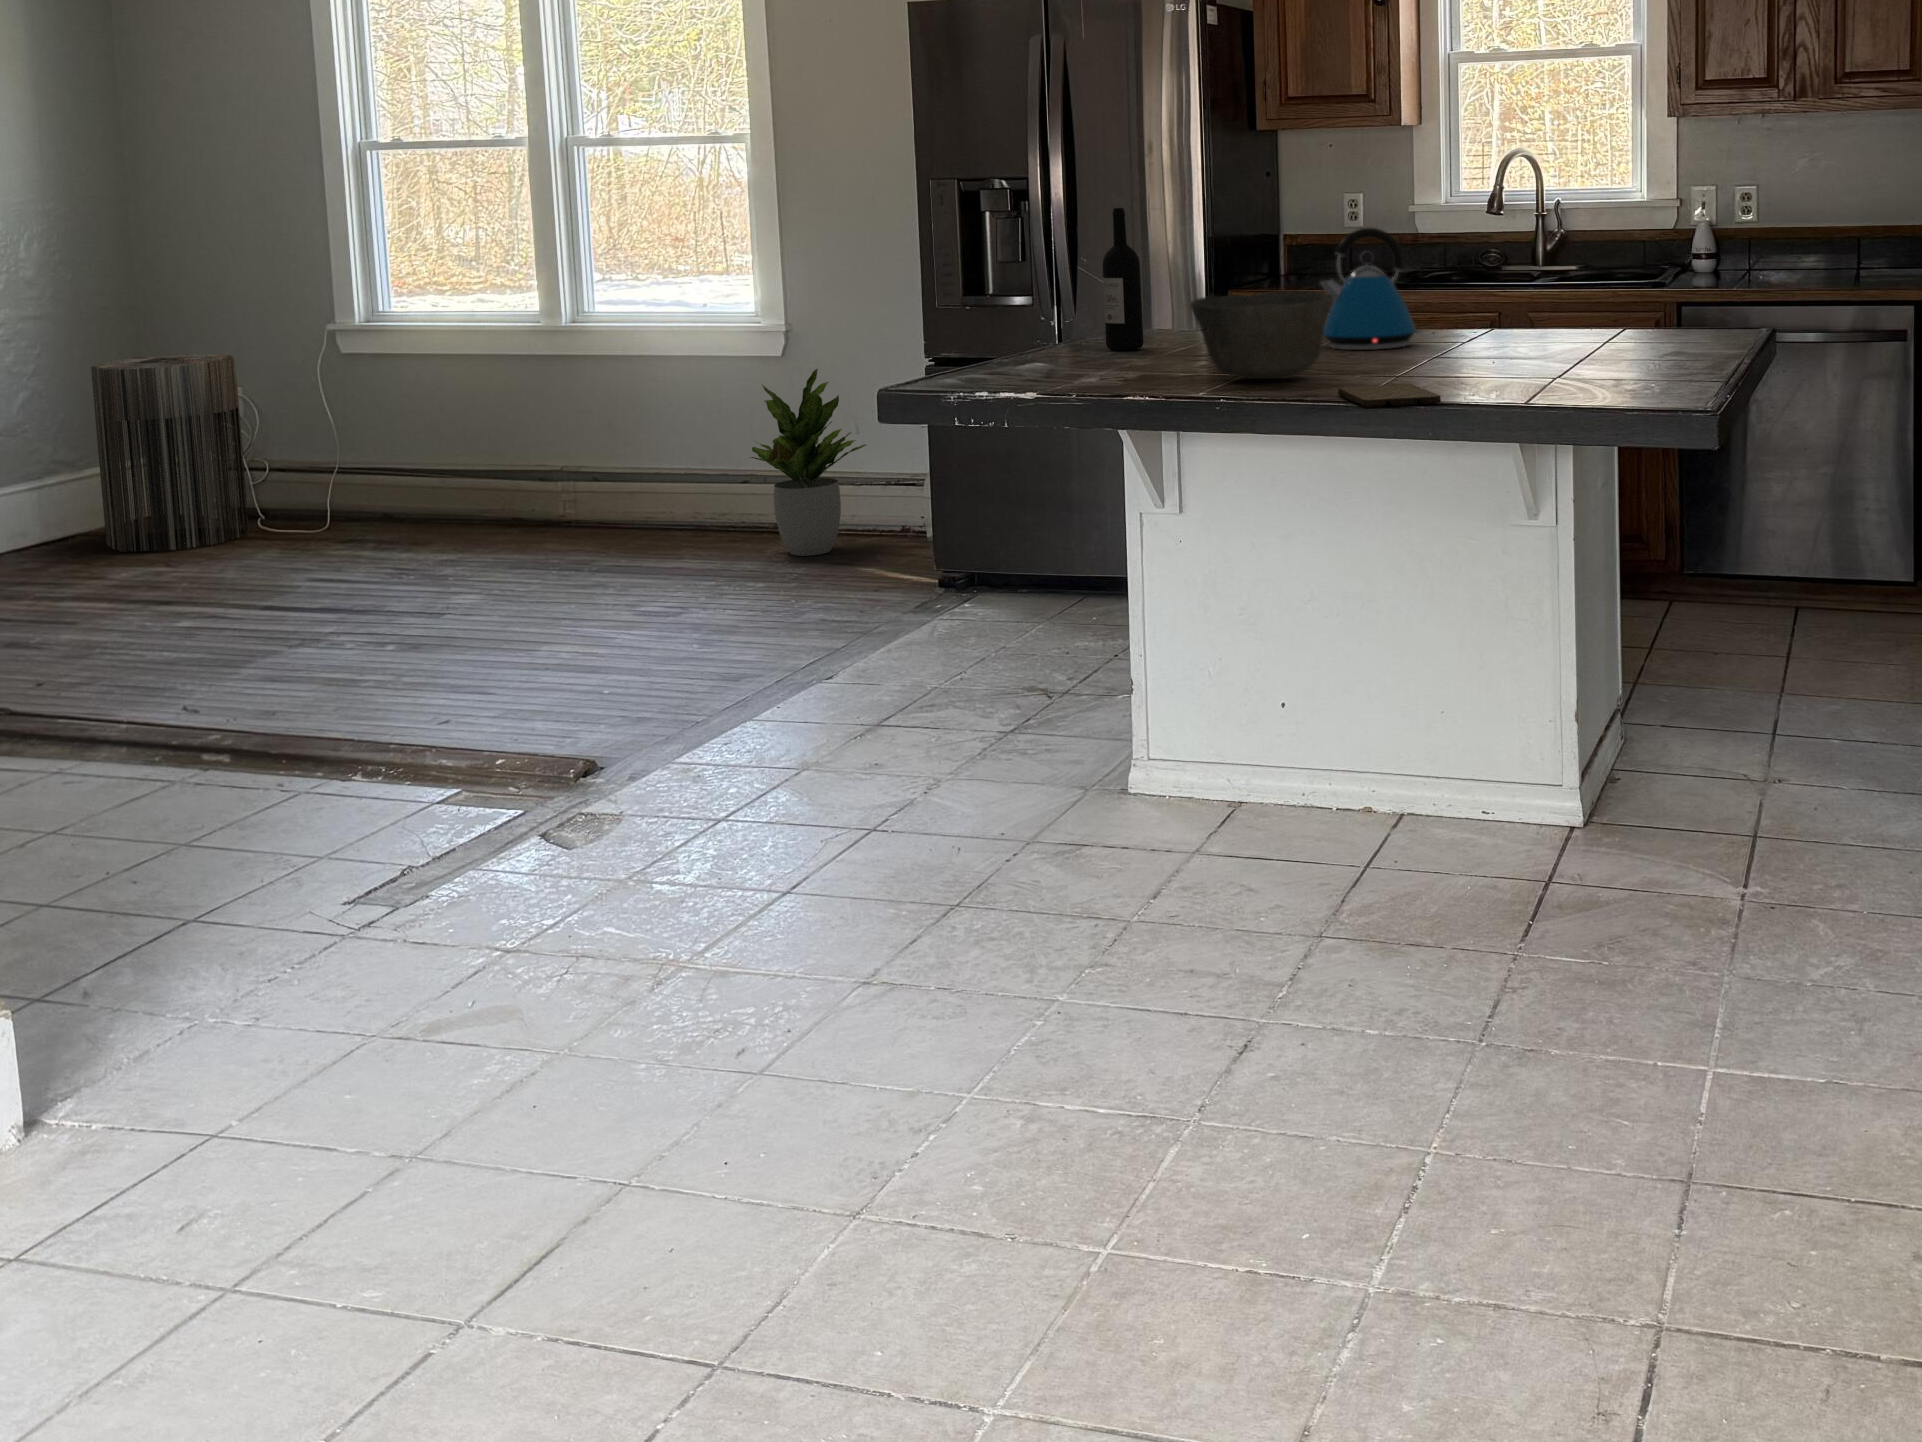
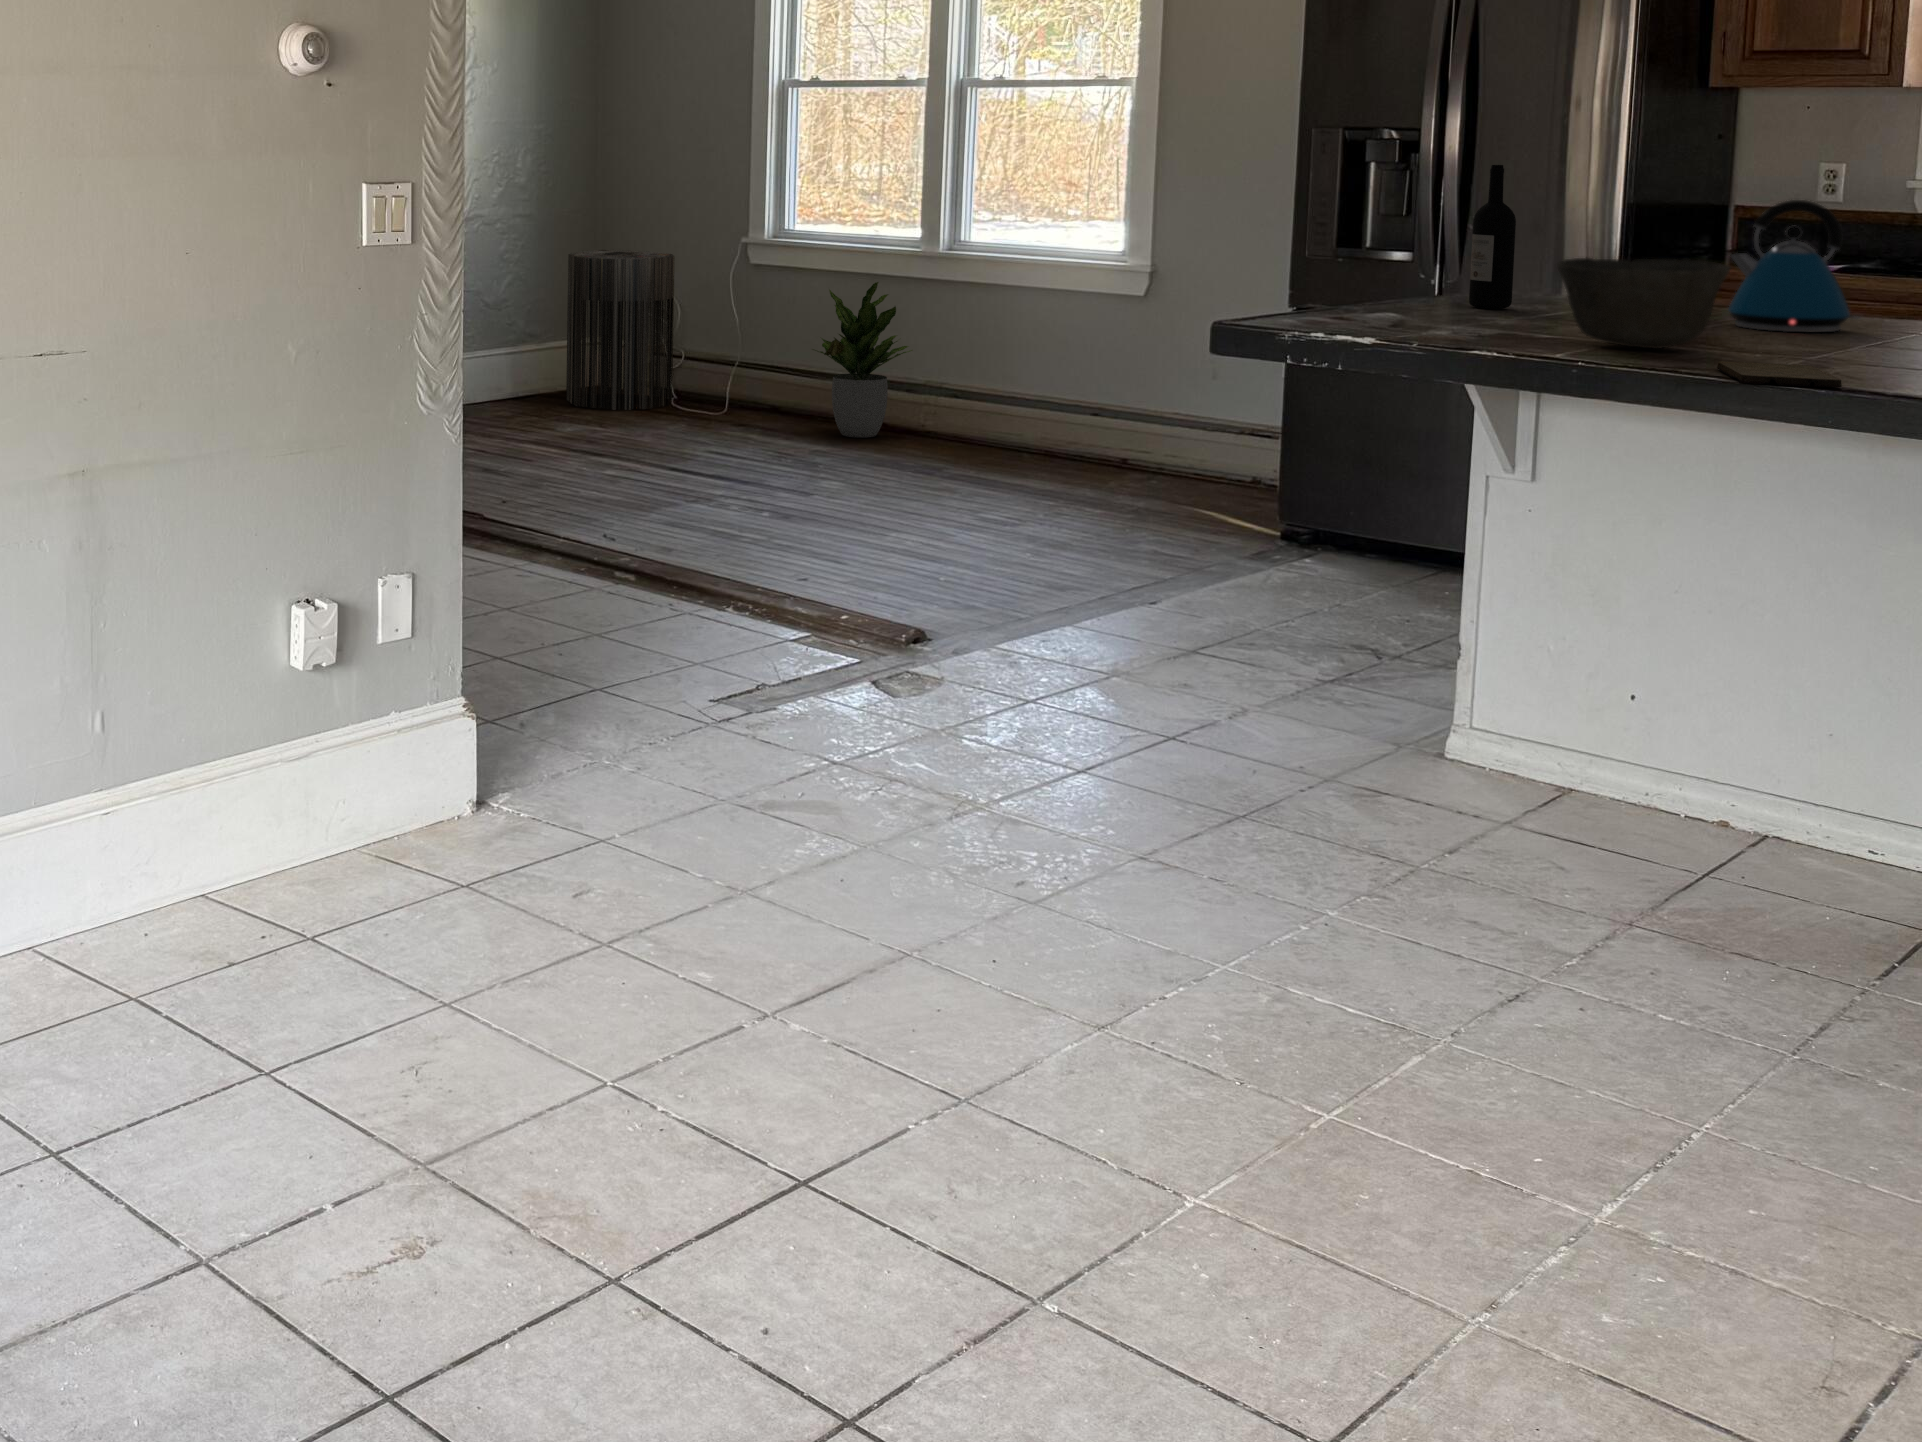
potted plant: present [751,369,866,556] -> present [812,282,912,437]

